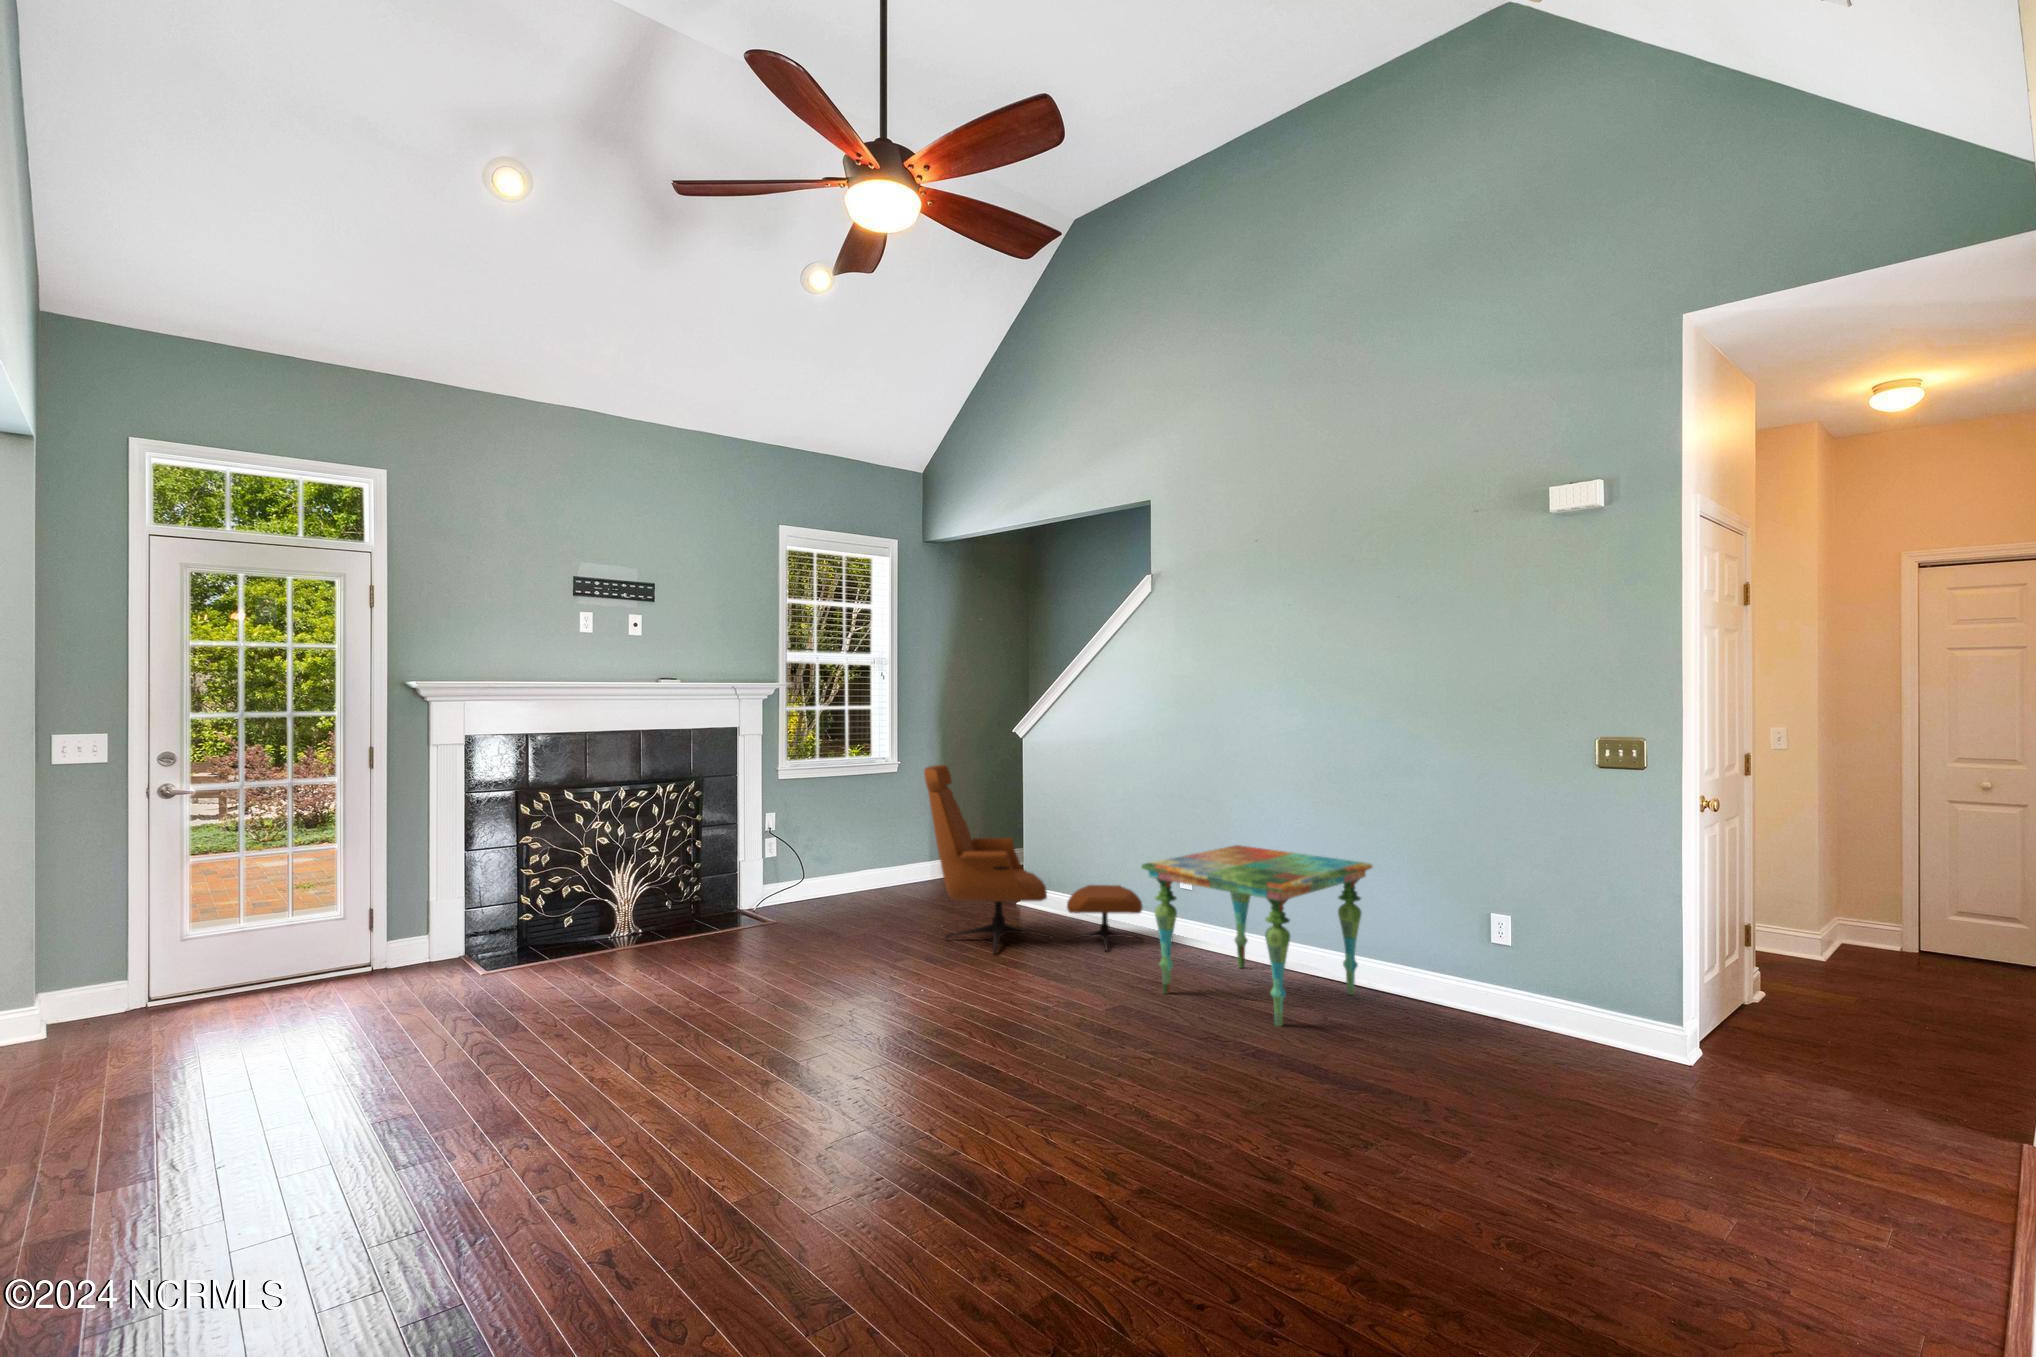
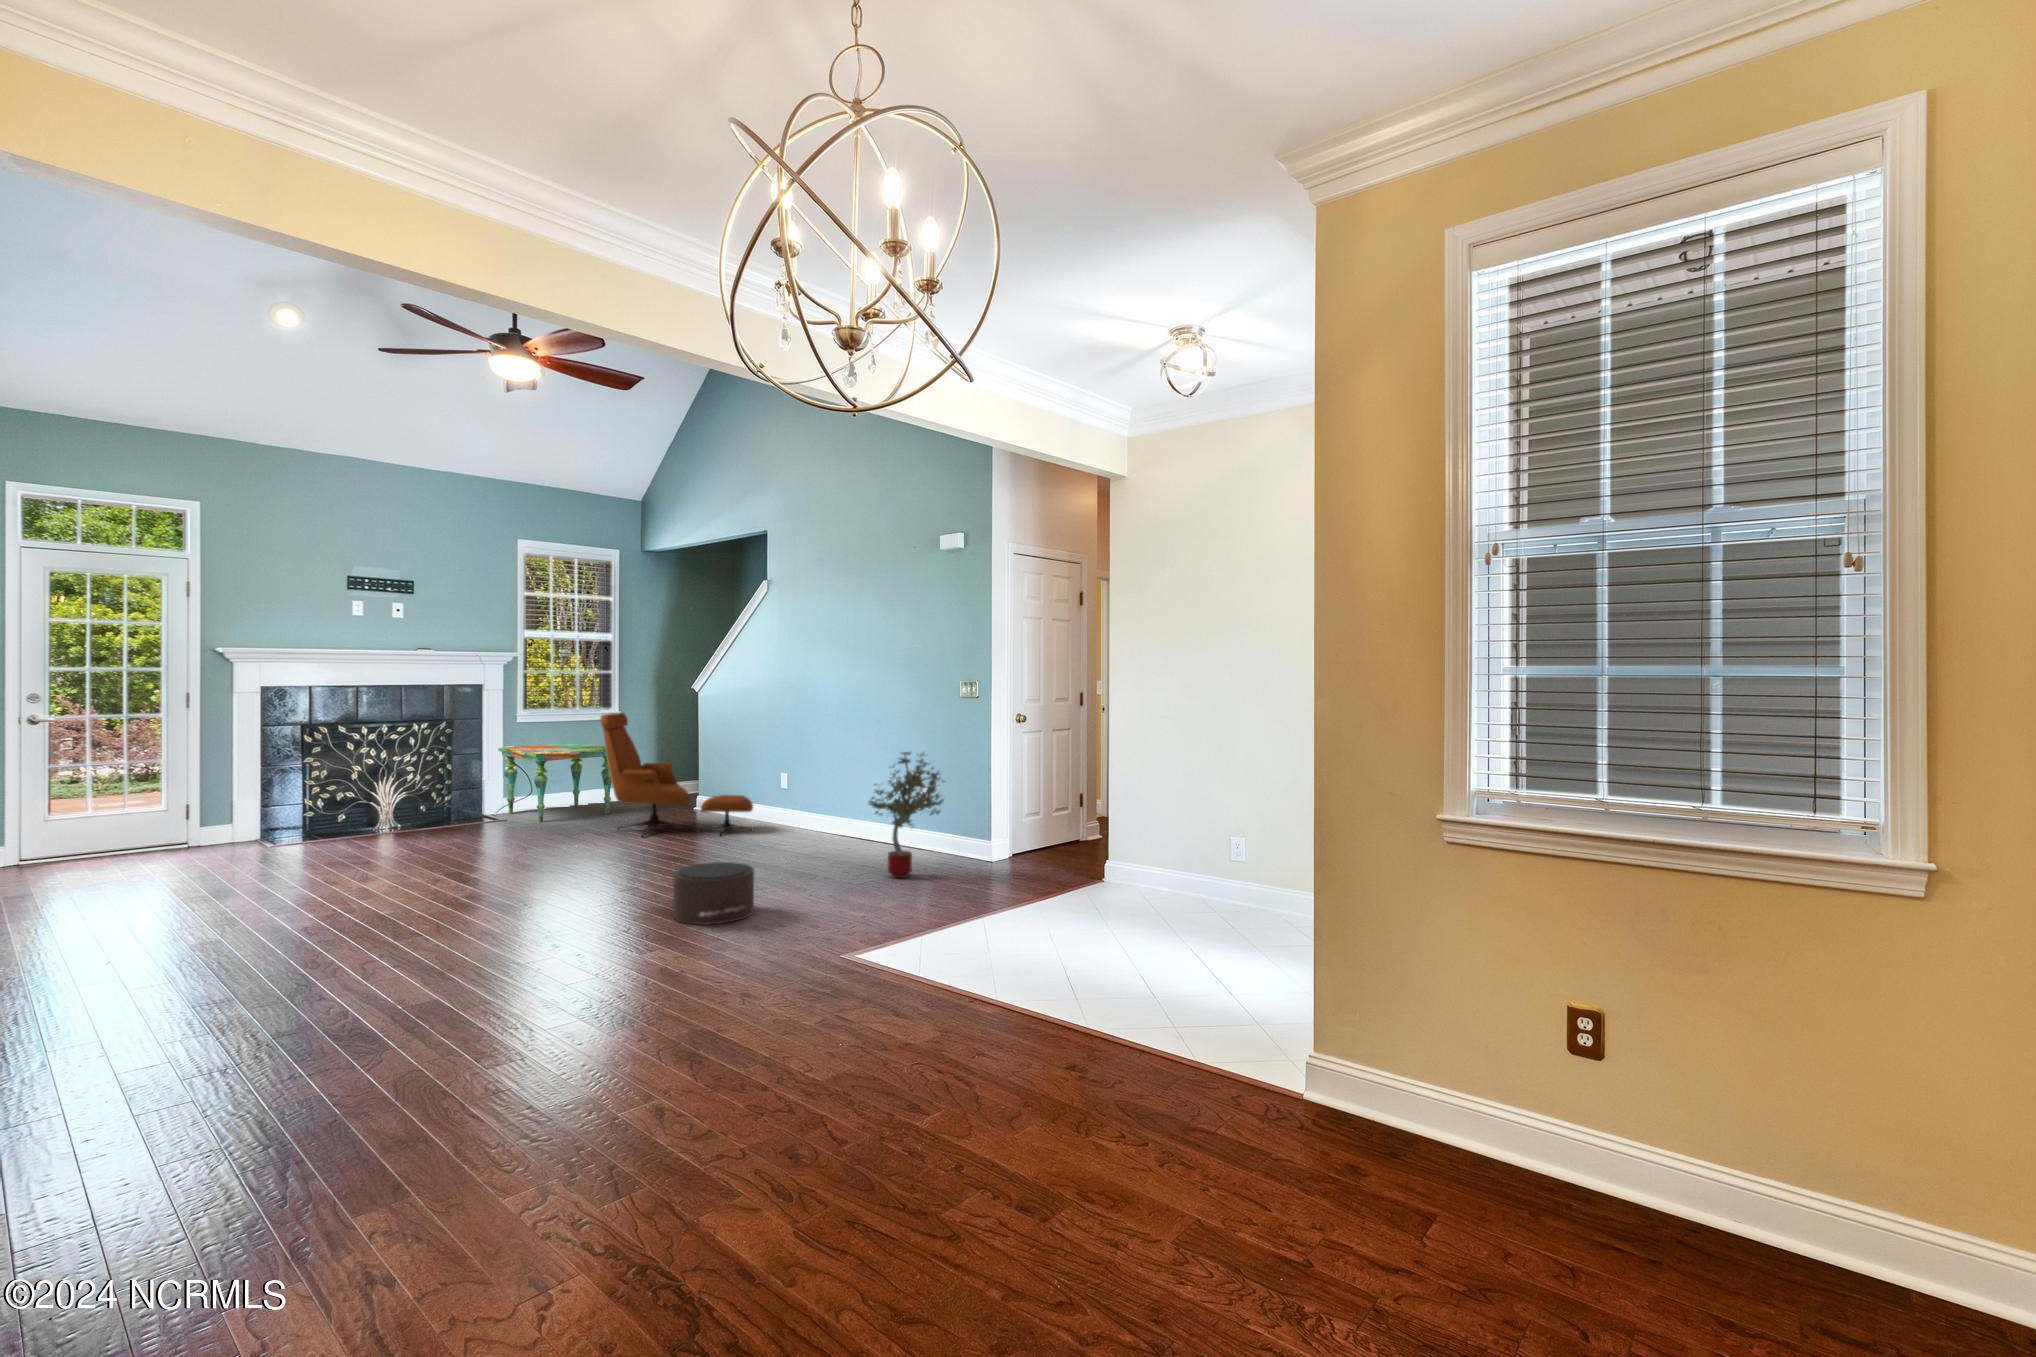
potted tree: none [1428,831,1622,1058] -> present [869,751,944,878]
side table: present [1142,845,1372,1026] -> present [498,742,612,822]
pouf: none [1207,1053,1410,1203] -> present [669,862,754,925]

